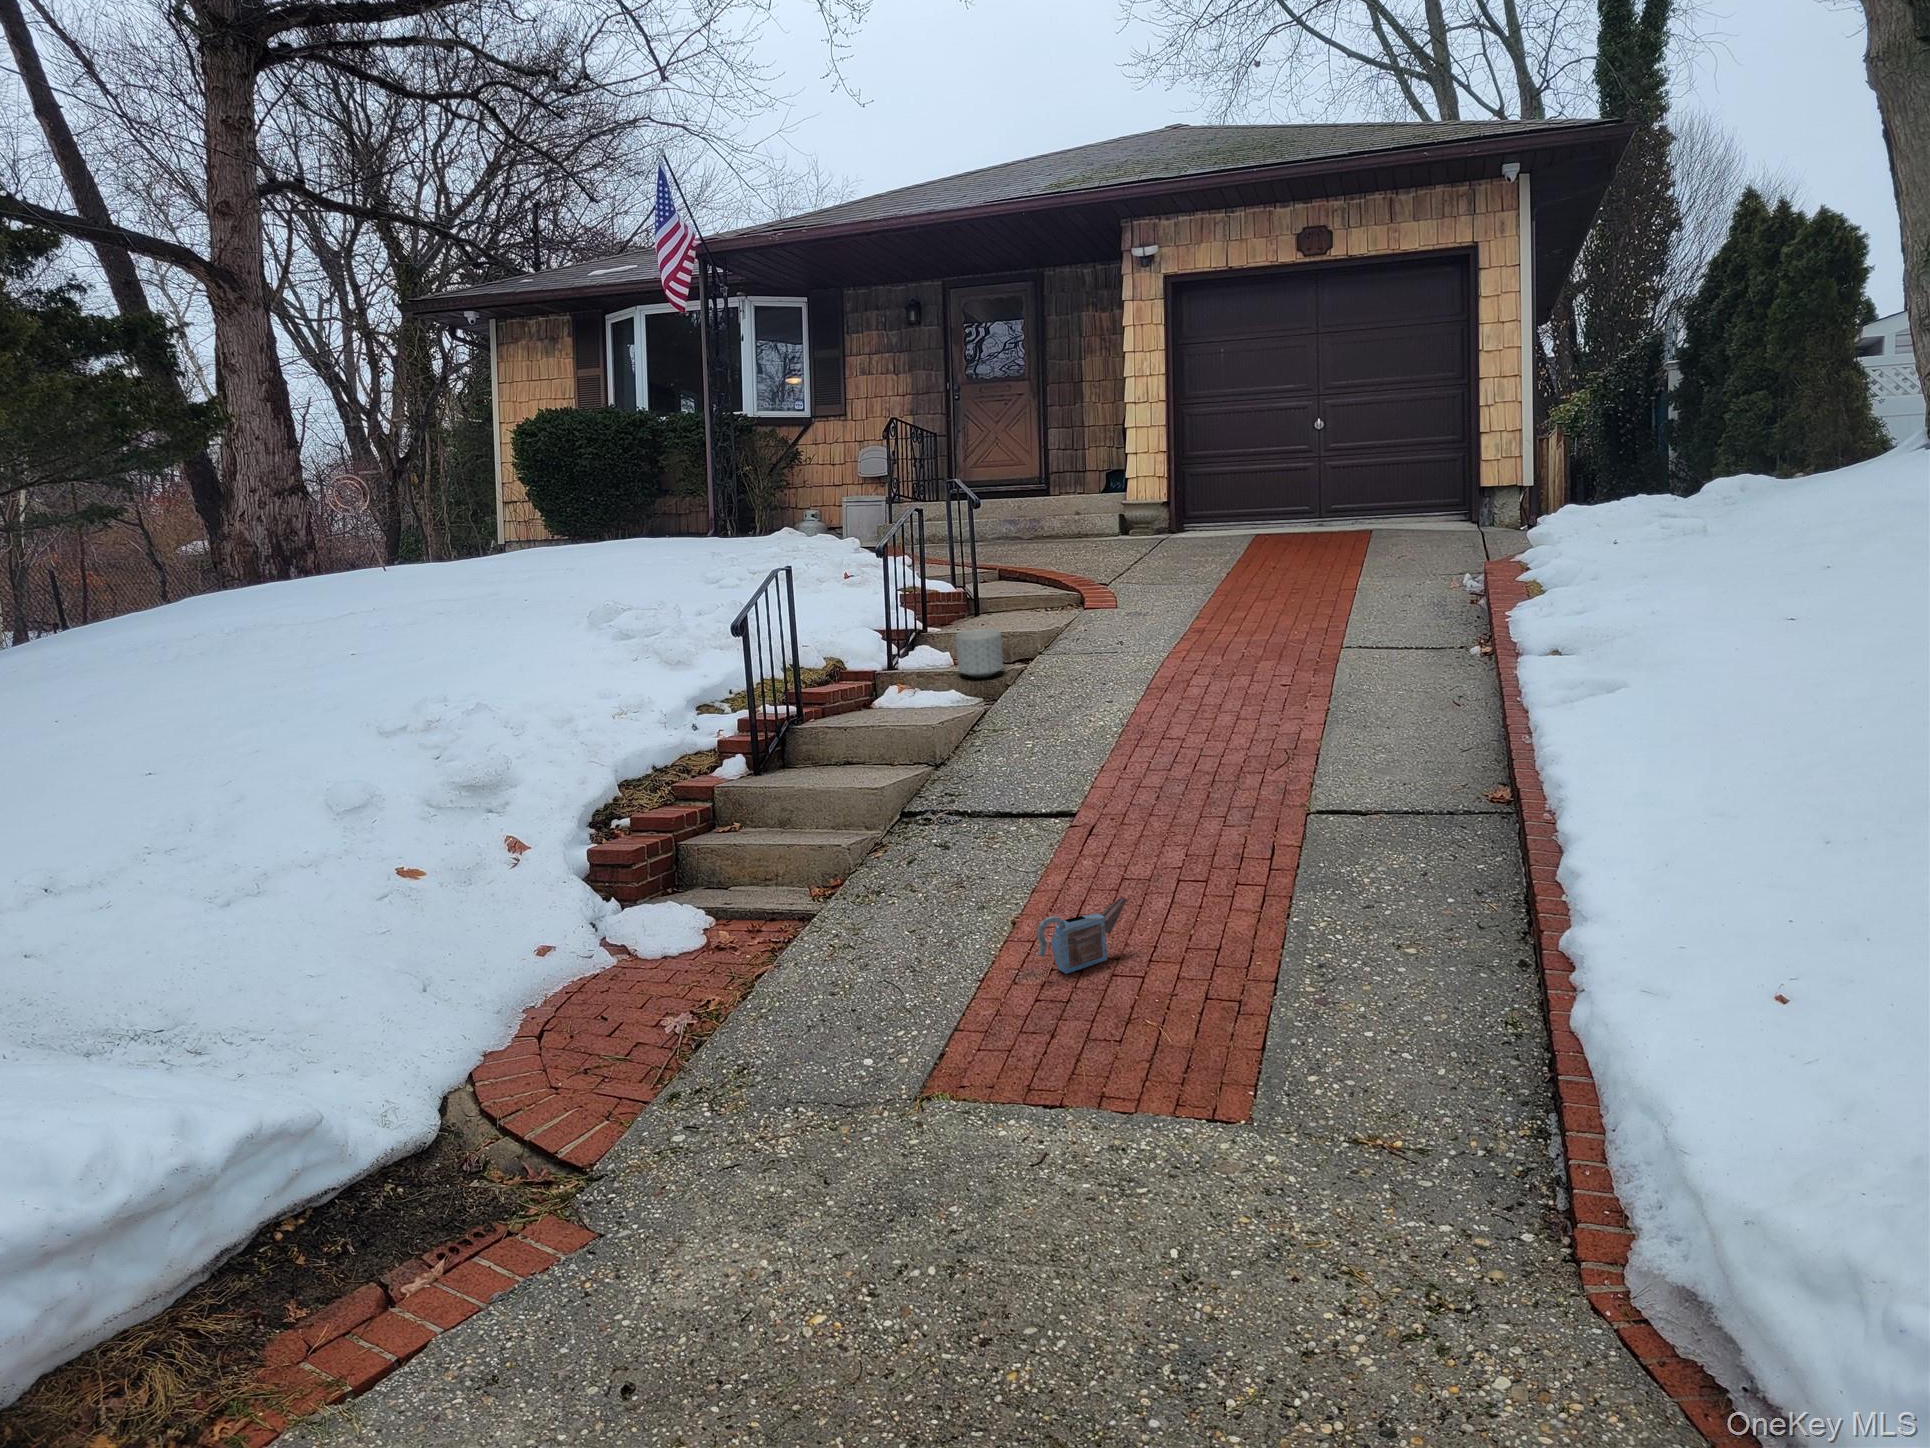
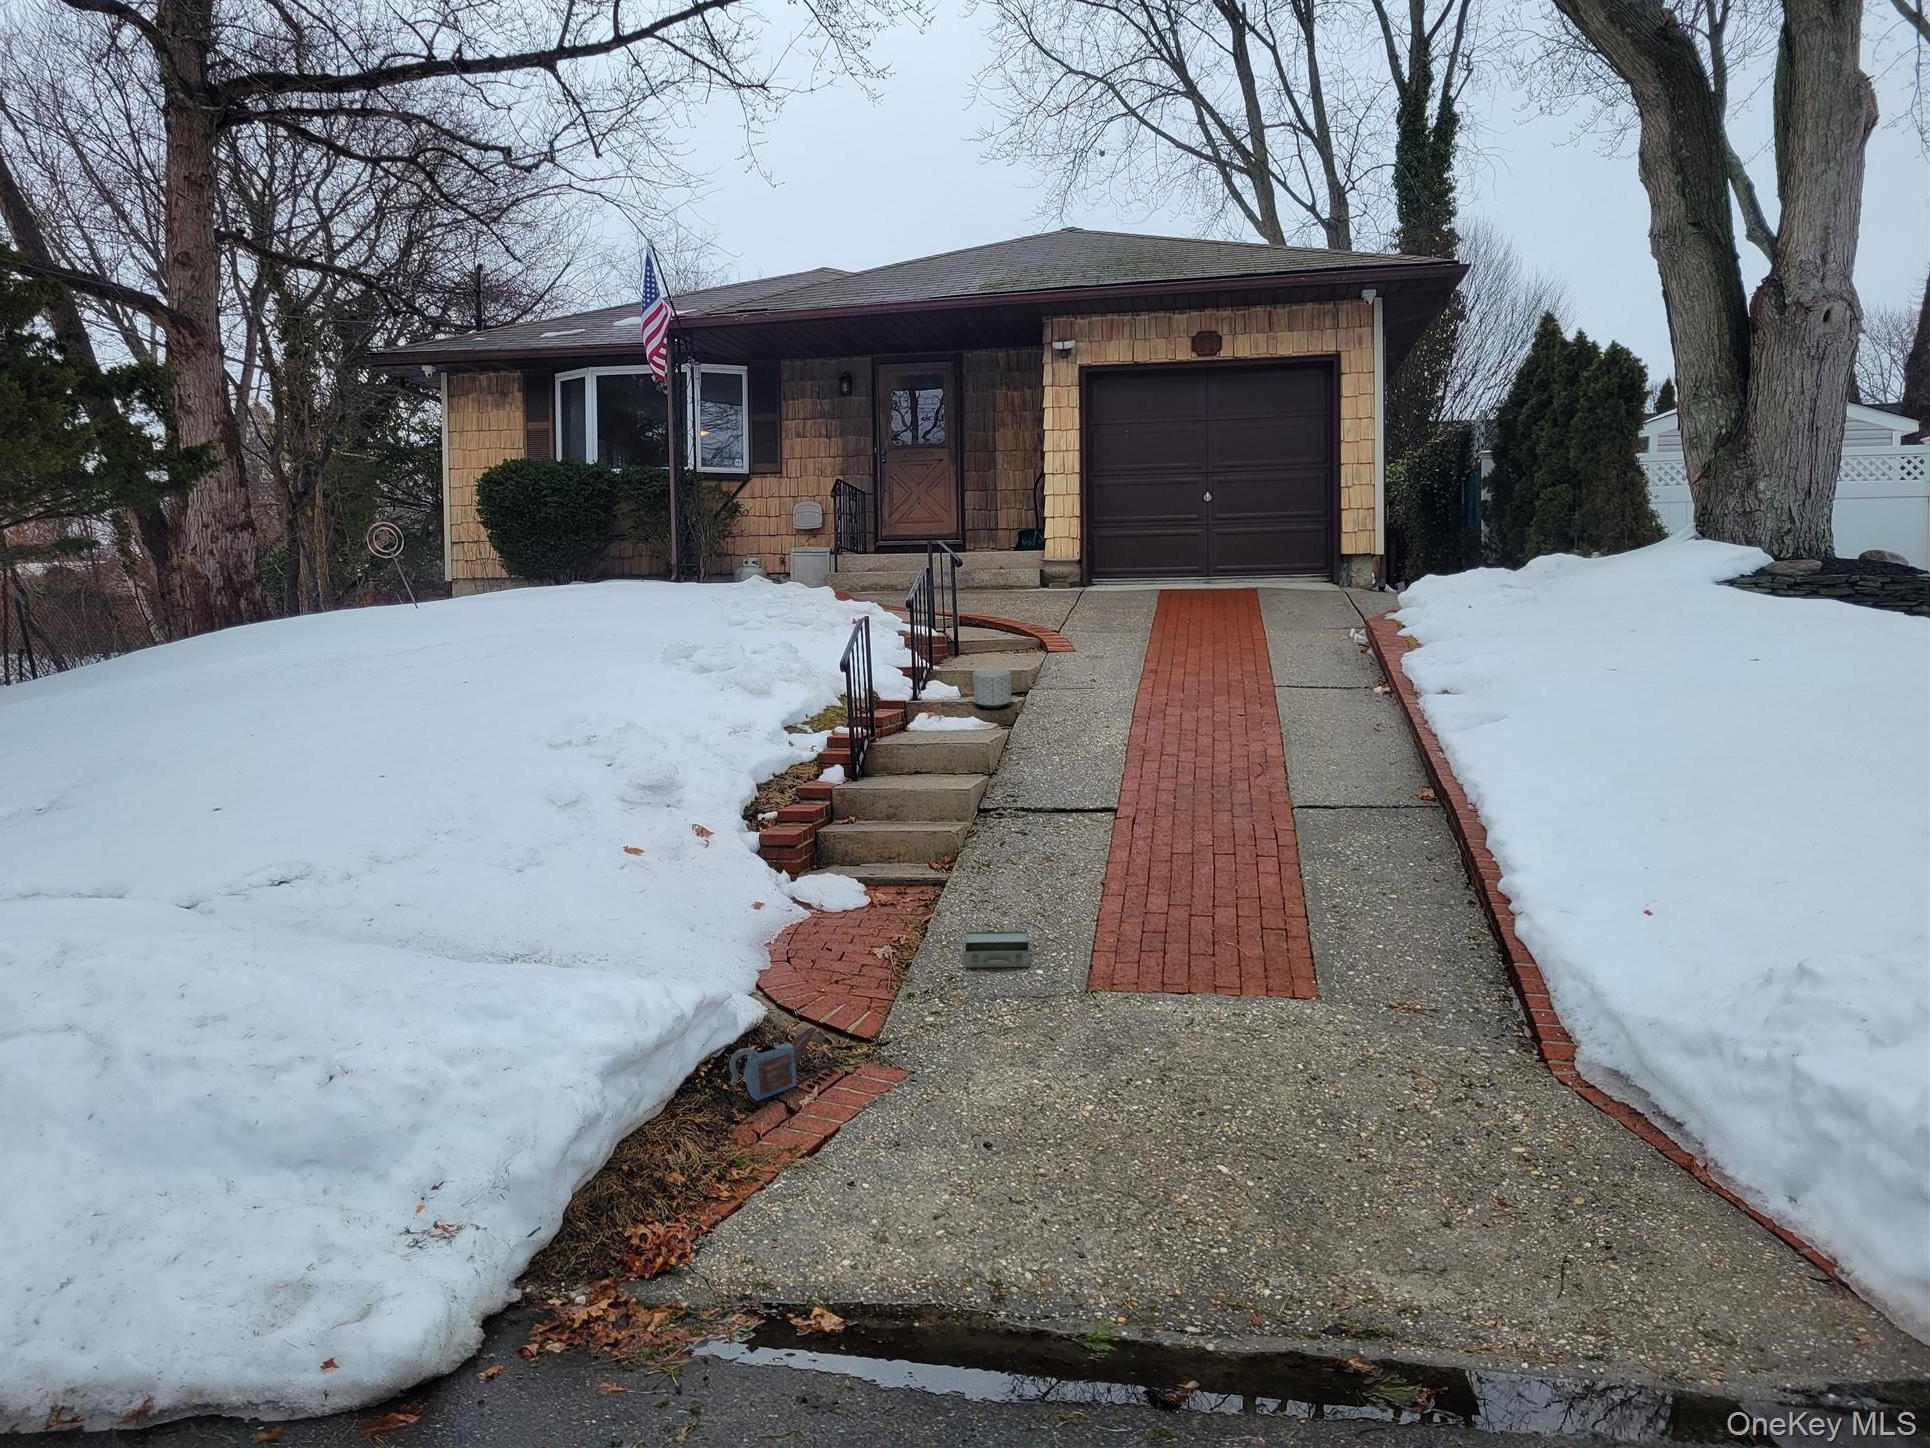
watering can: present [1037,897,1127,974] -> present [729,1027,816,1101]
toolbox: none [765,995,865,1050] -> present [965,931,1029,967]

